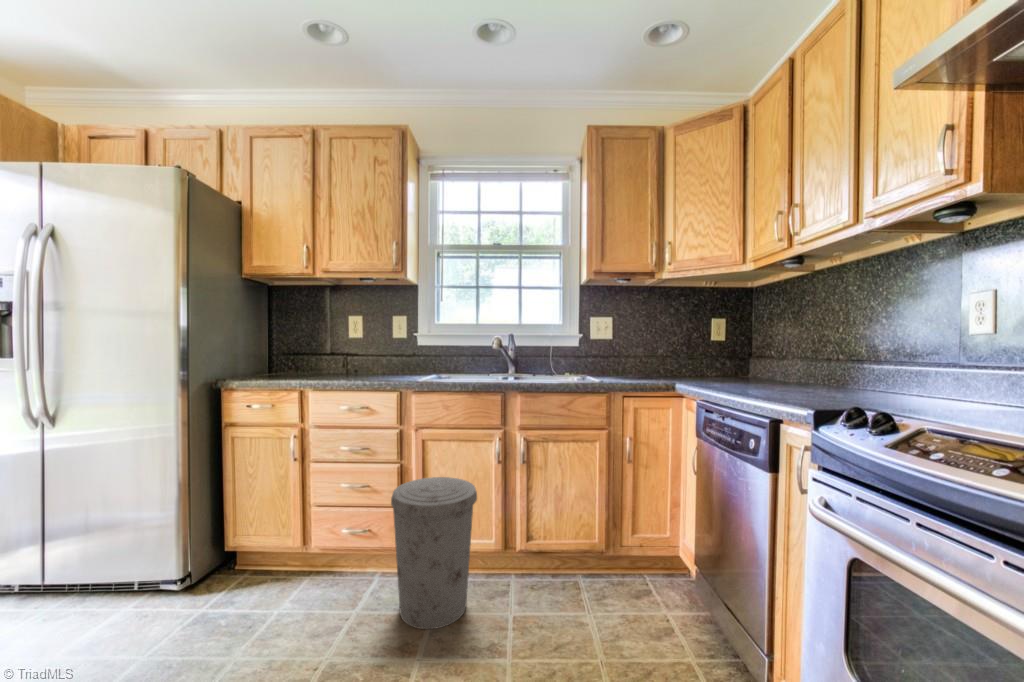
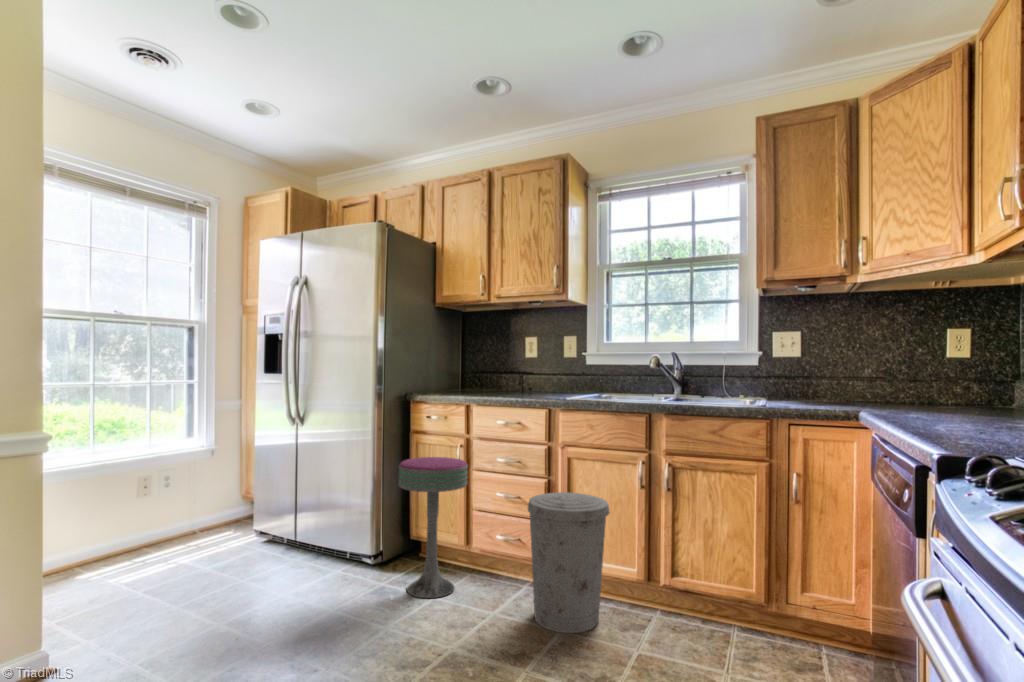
bar stool: none [214,456,308,632] -> present [398,457,468,598]

